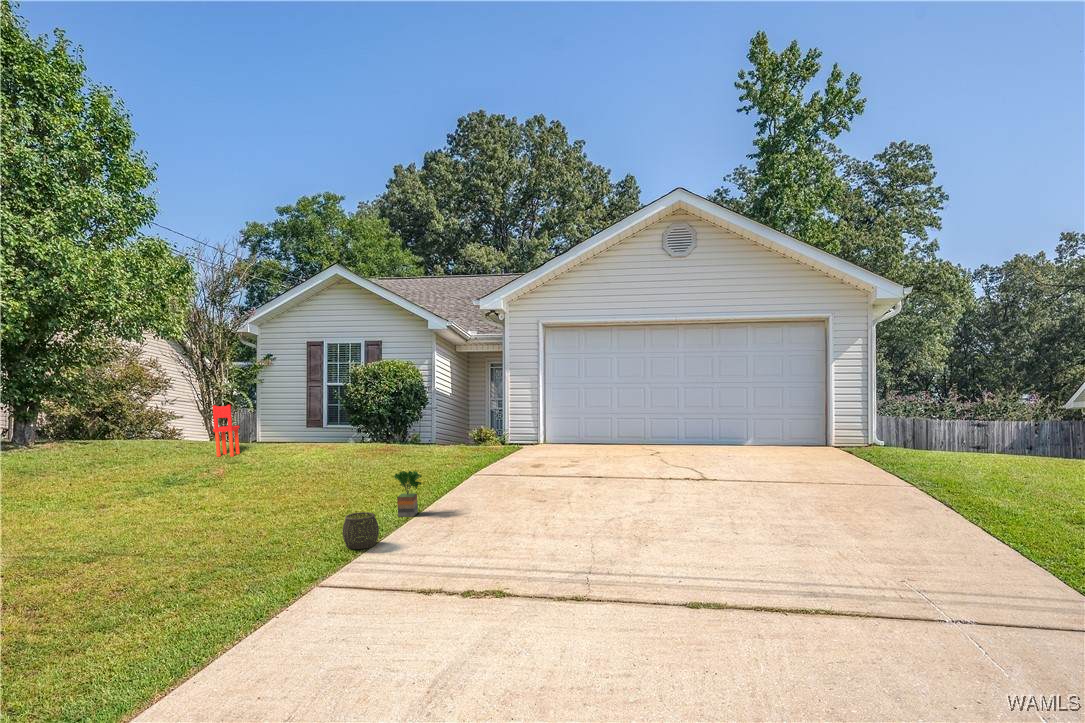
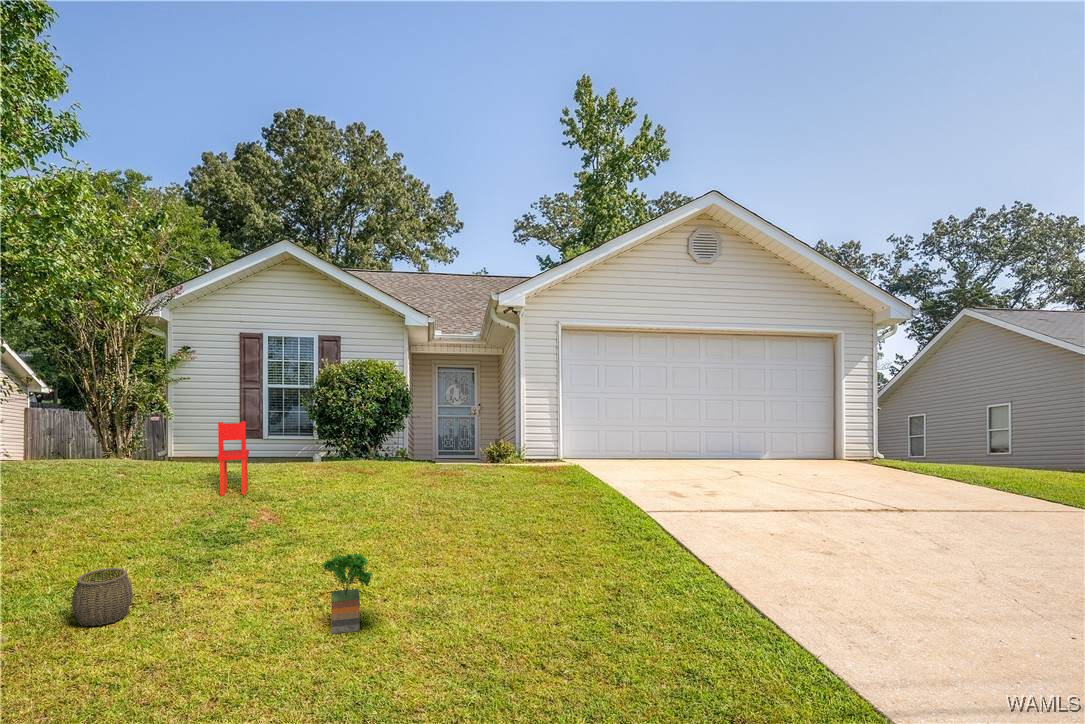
potted tree: present [394,471,422,517] -> present [322,553,372,634]
woven basket: present [342,512,379,549] -> present [72,568,133,626]

